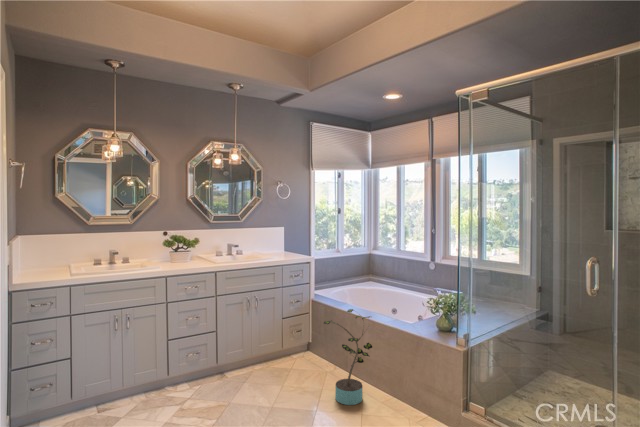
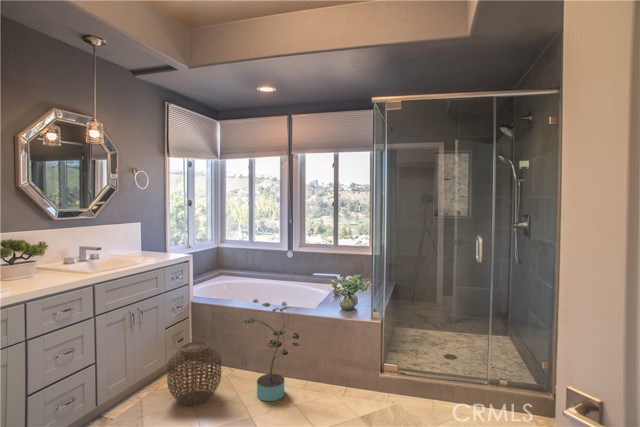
woven basket: none [266,333,311,387] -> present [167,342,221,406]

